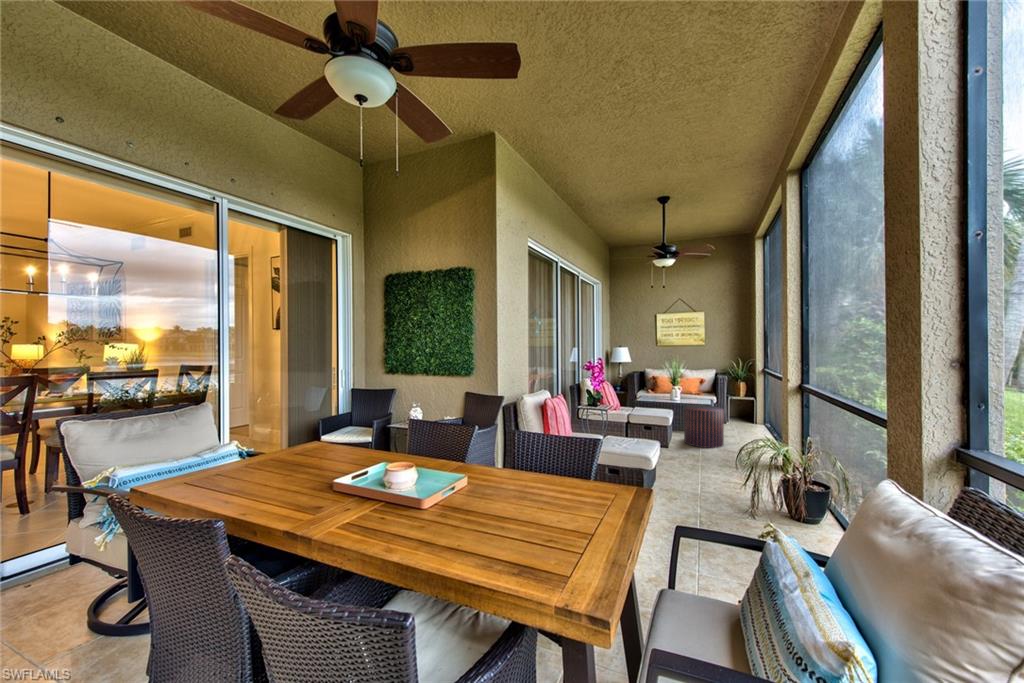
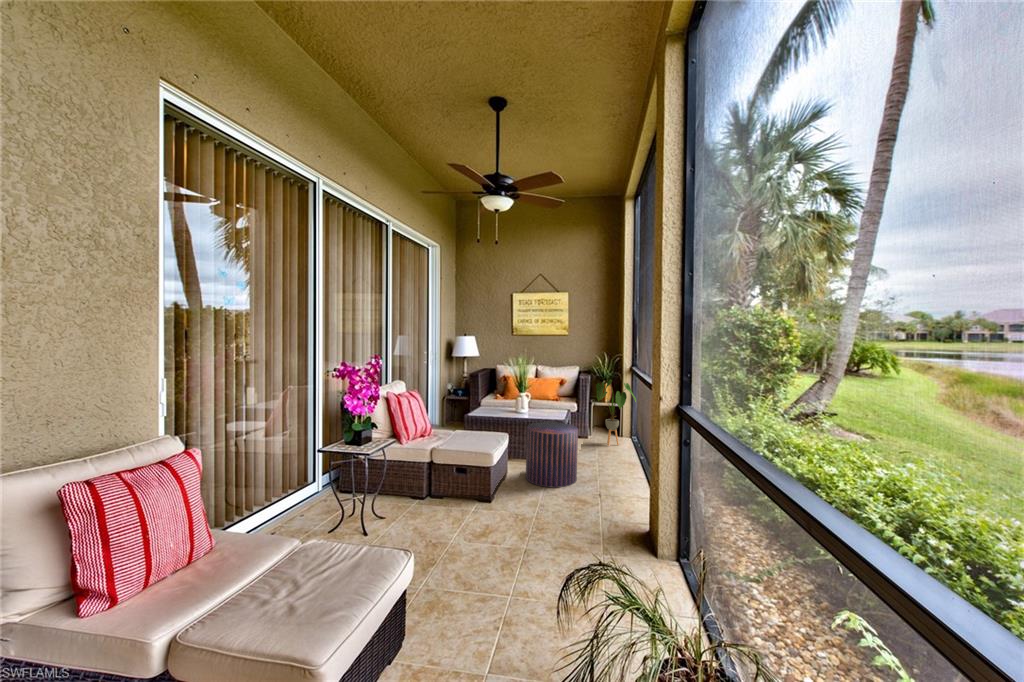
house plant: none [734,378,768,429] -> present [596,380,636,446]

